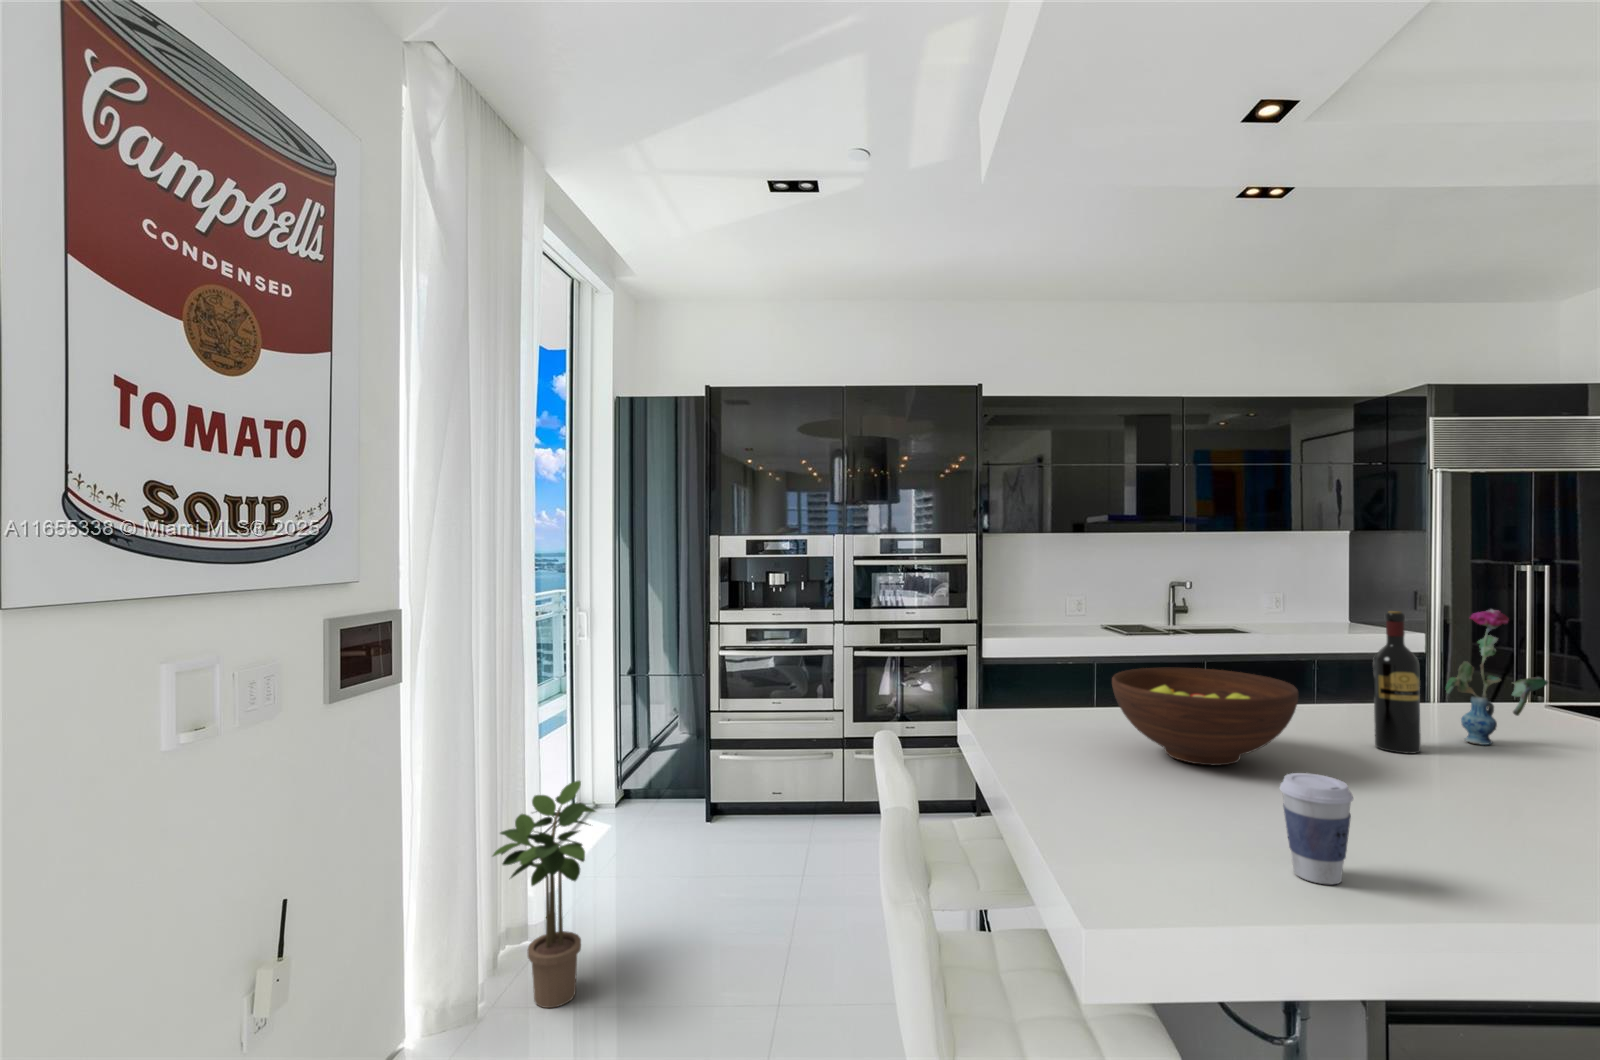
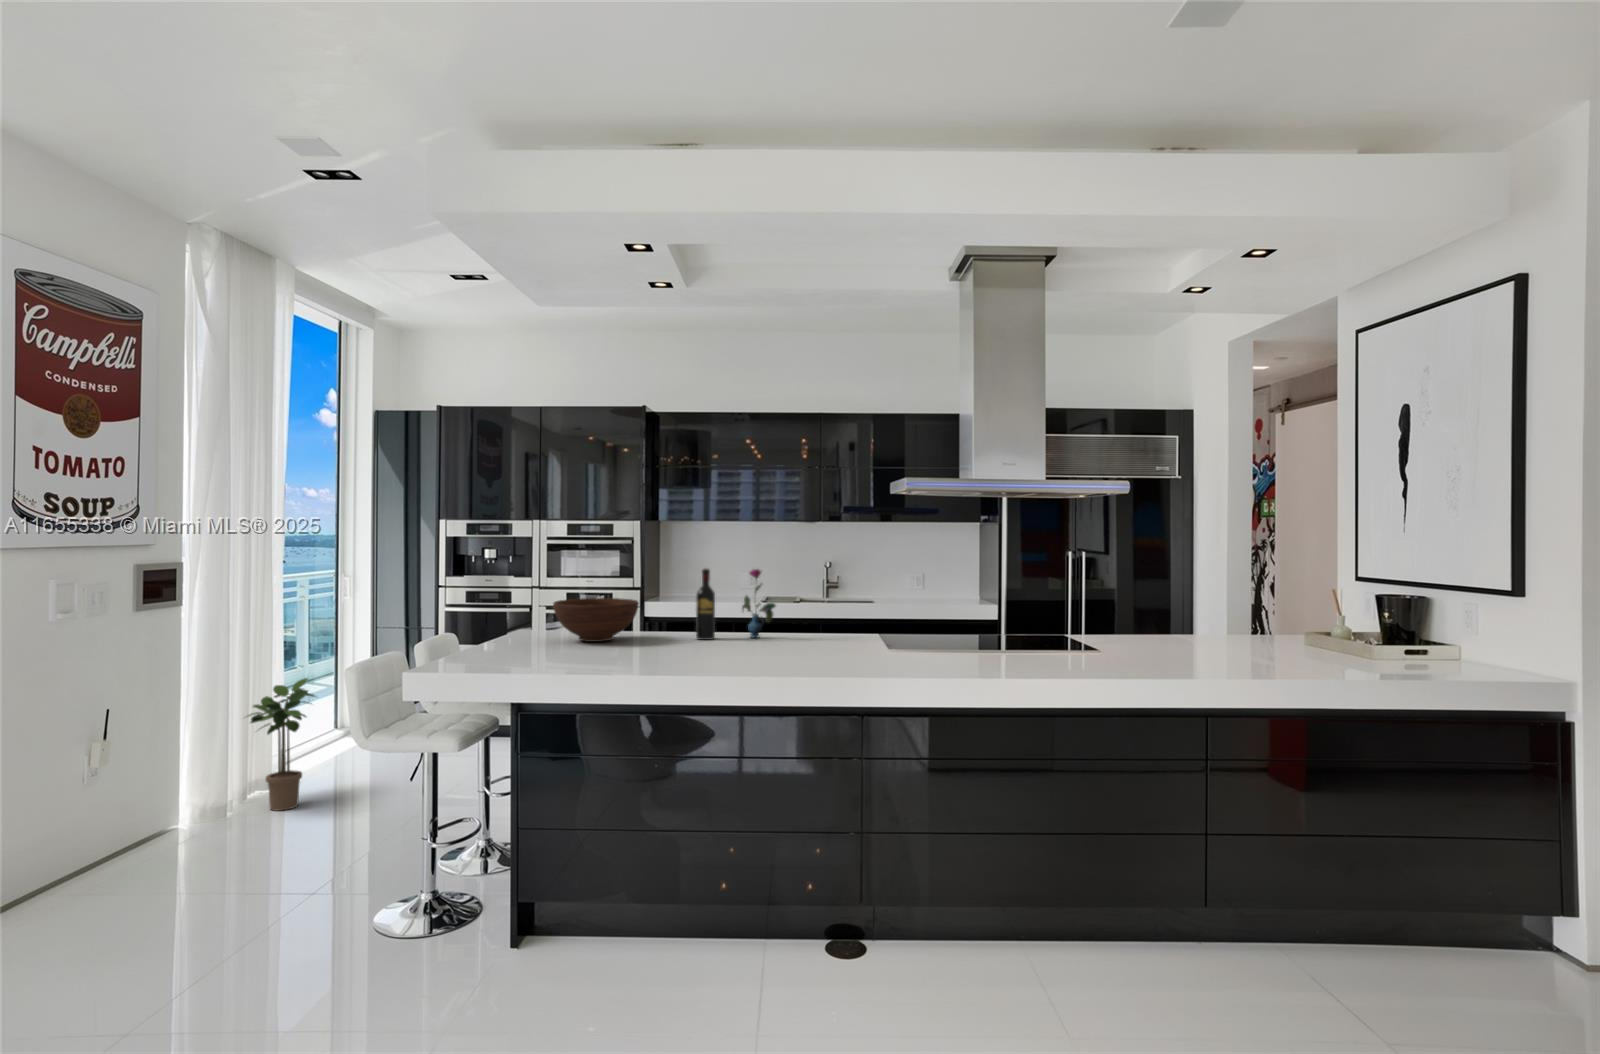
coffee cup: present [1280,773,1353,885] -> none [518,622,543,661]

